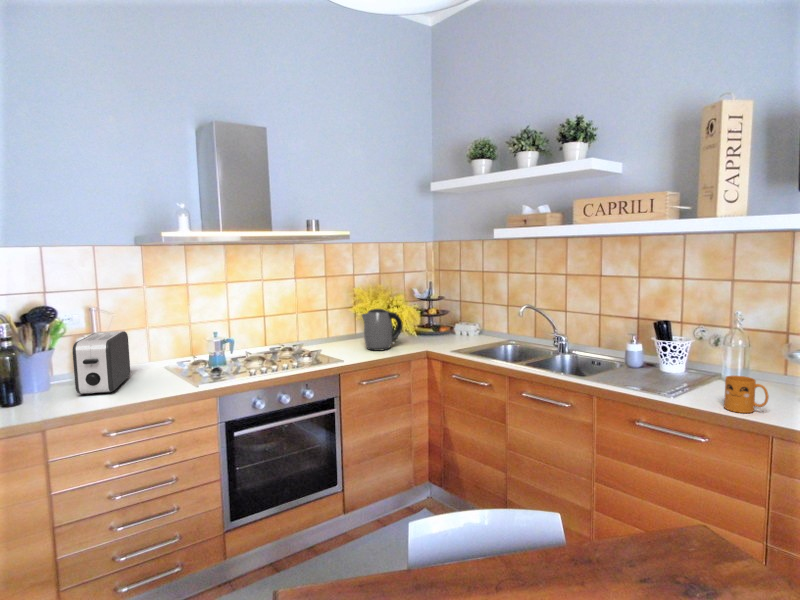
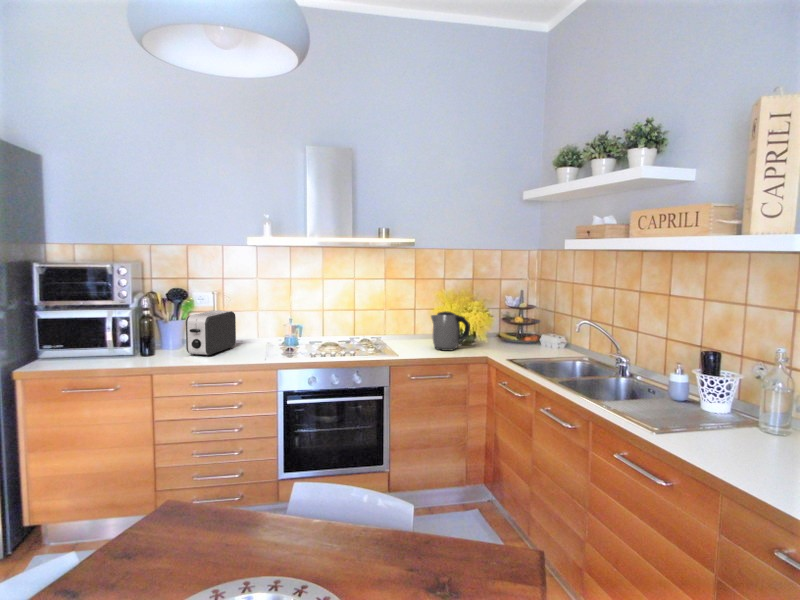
mug: present [724,376,768,413] -> none [698,419,743,465]

